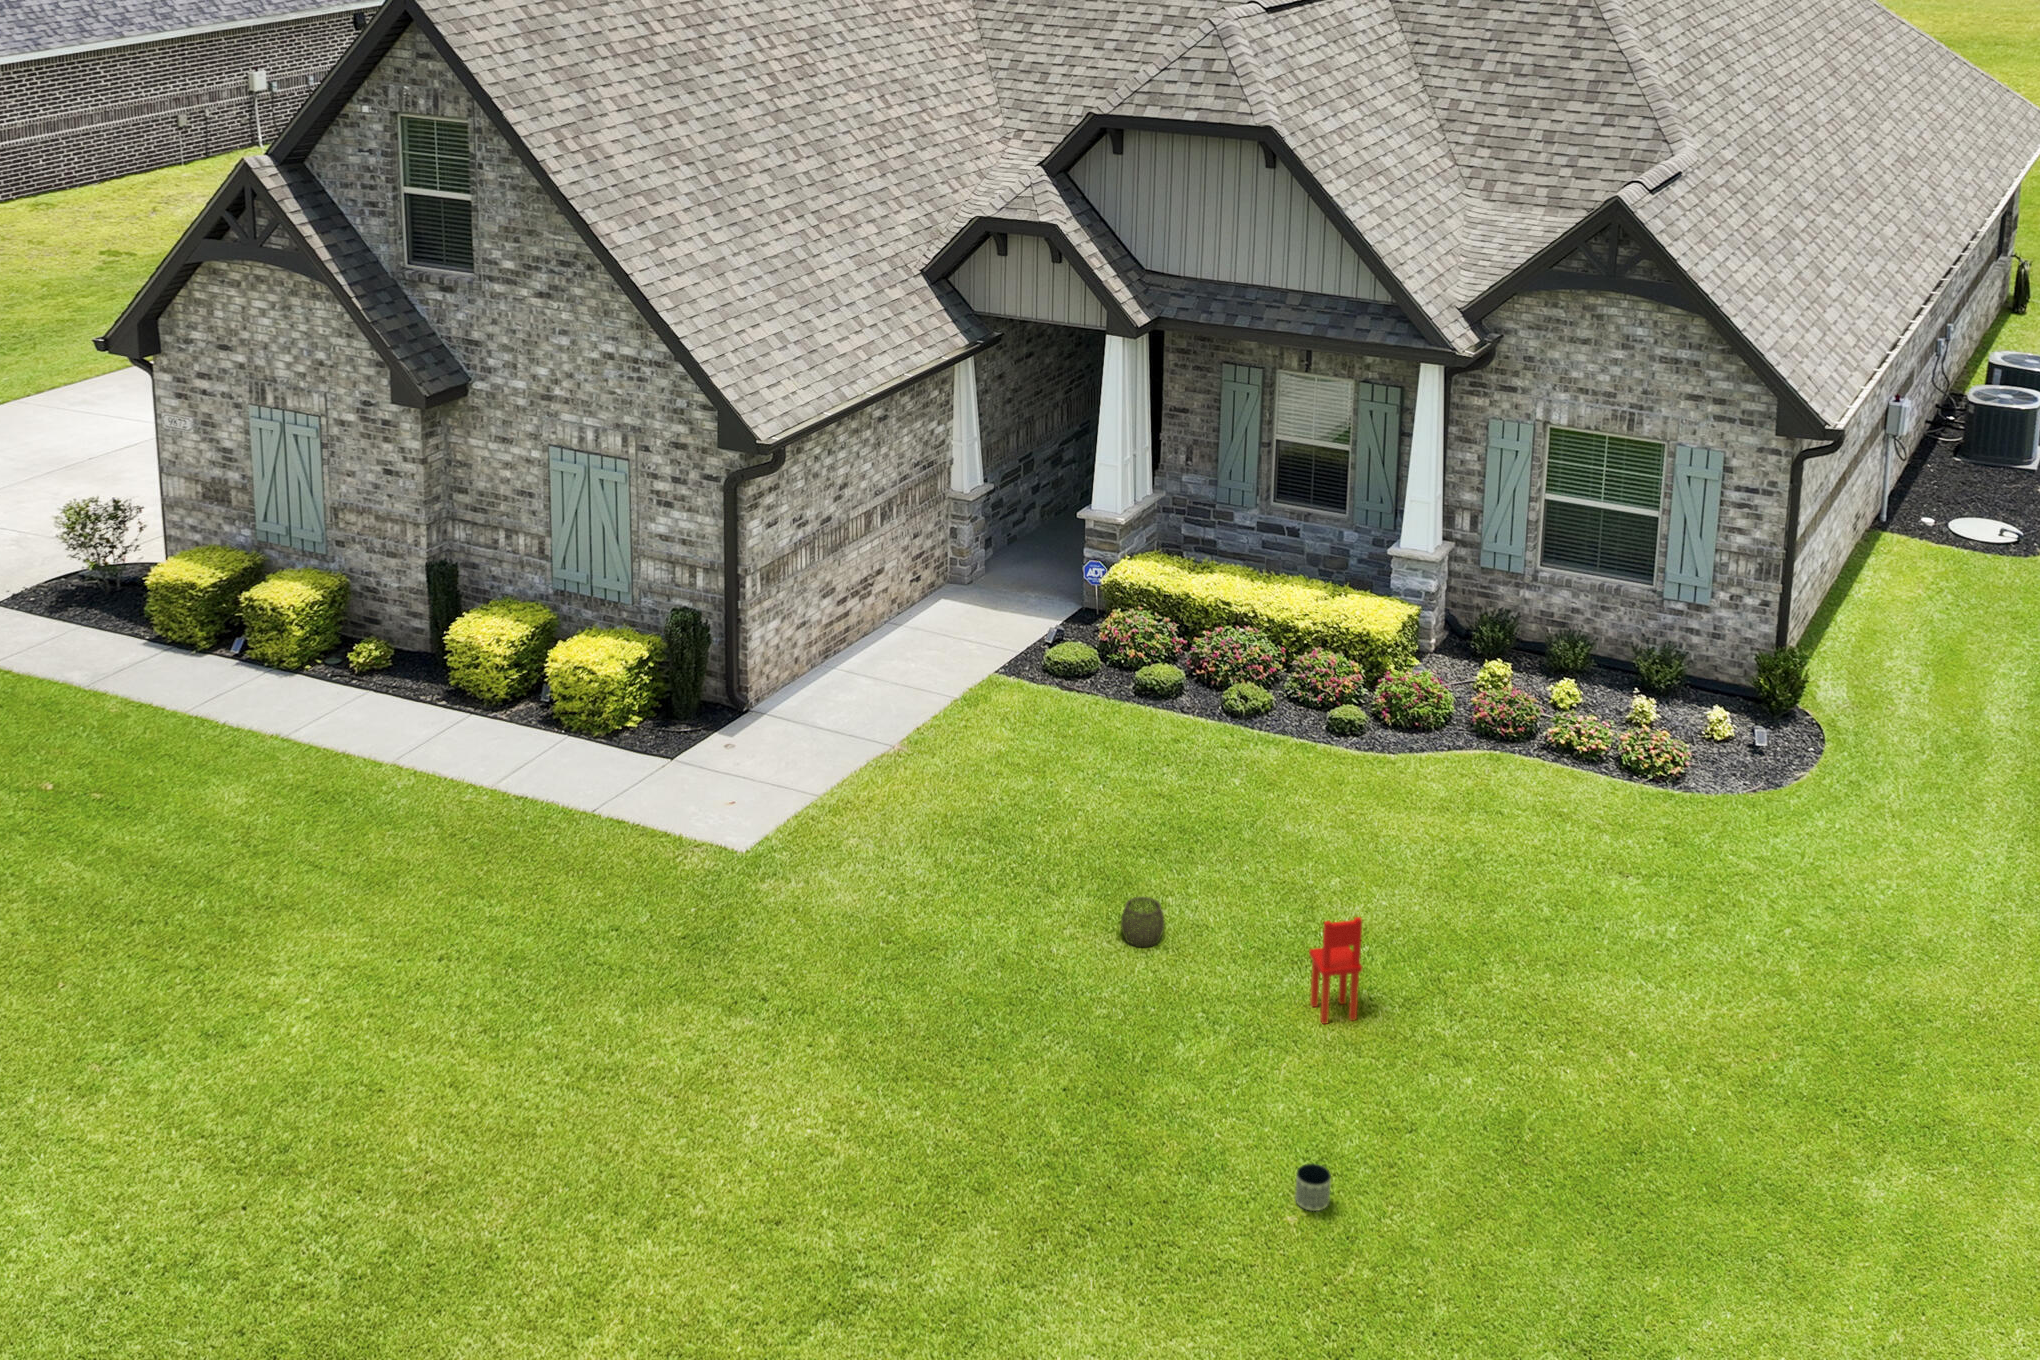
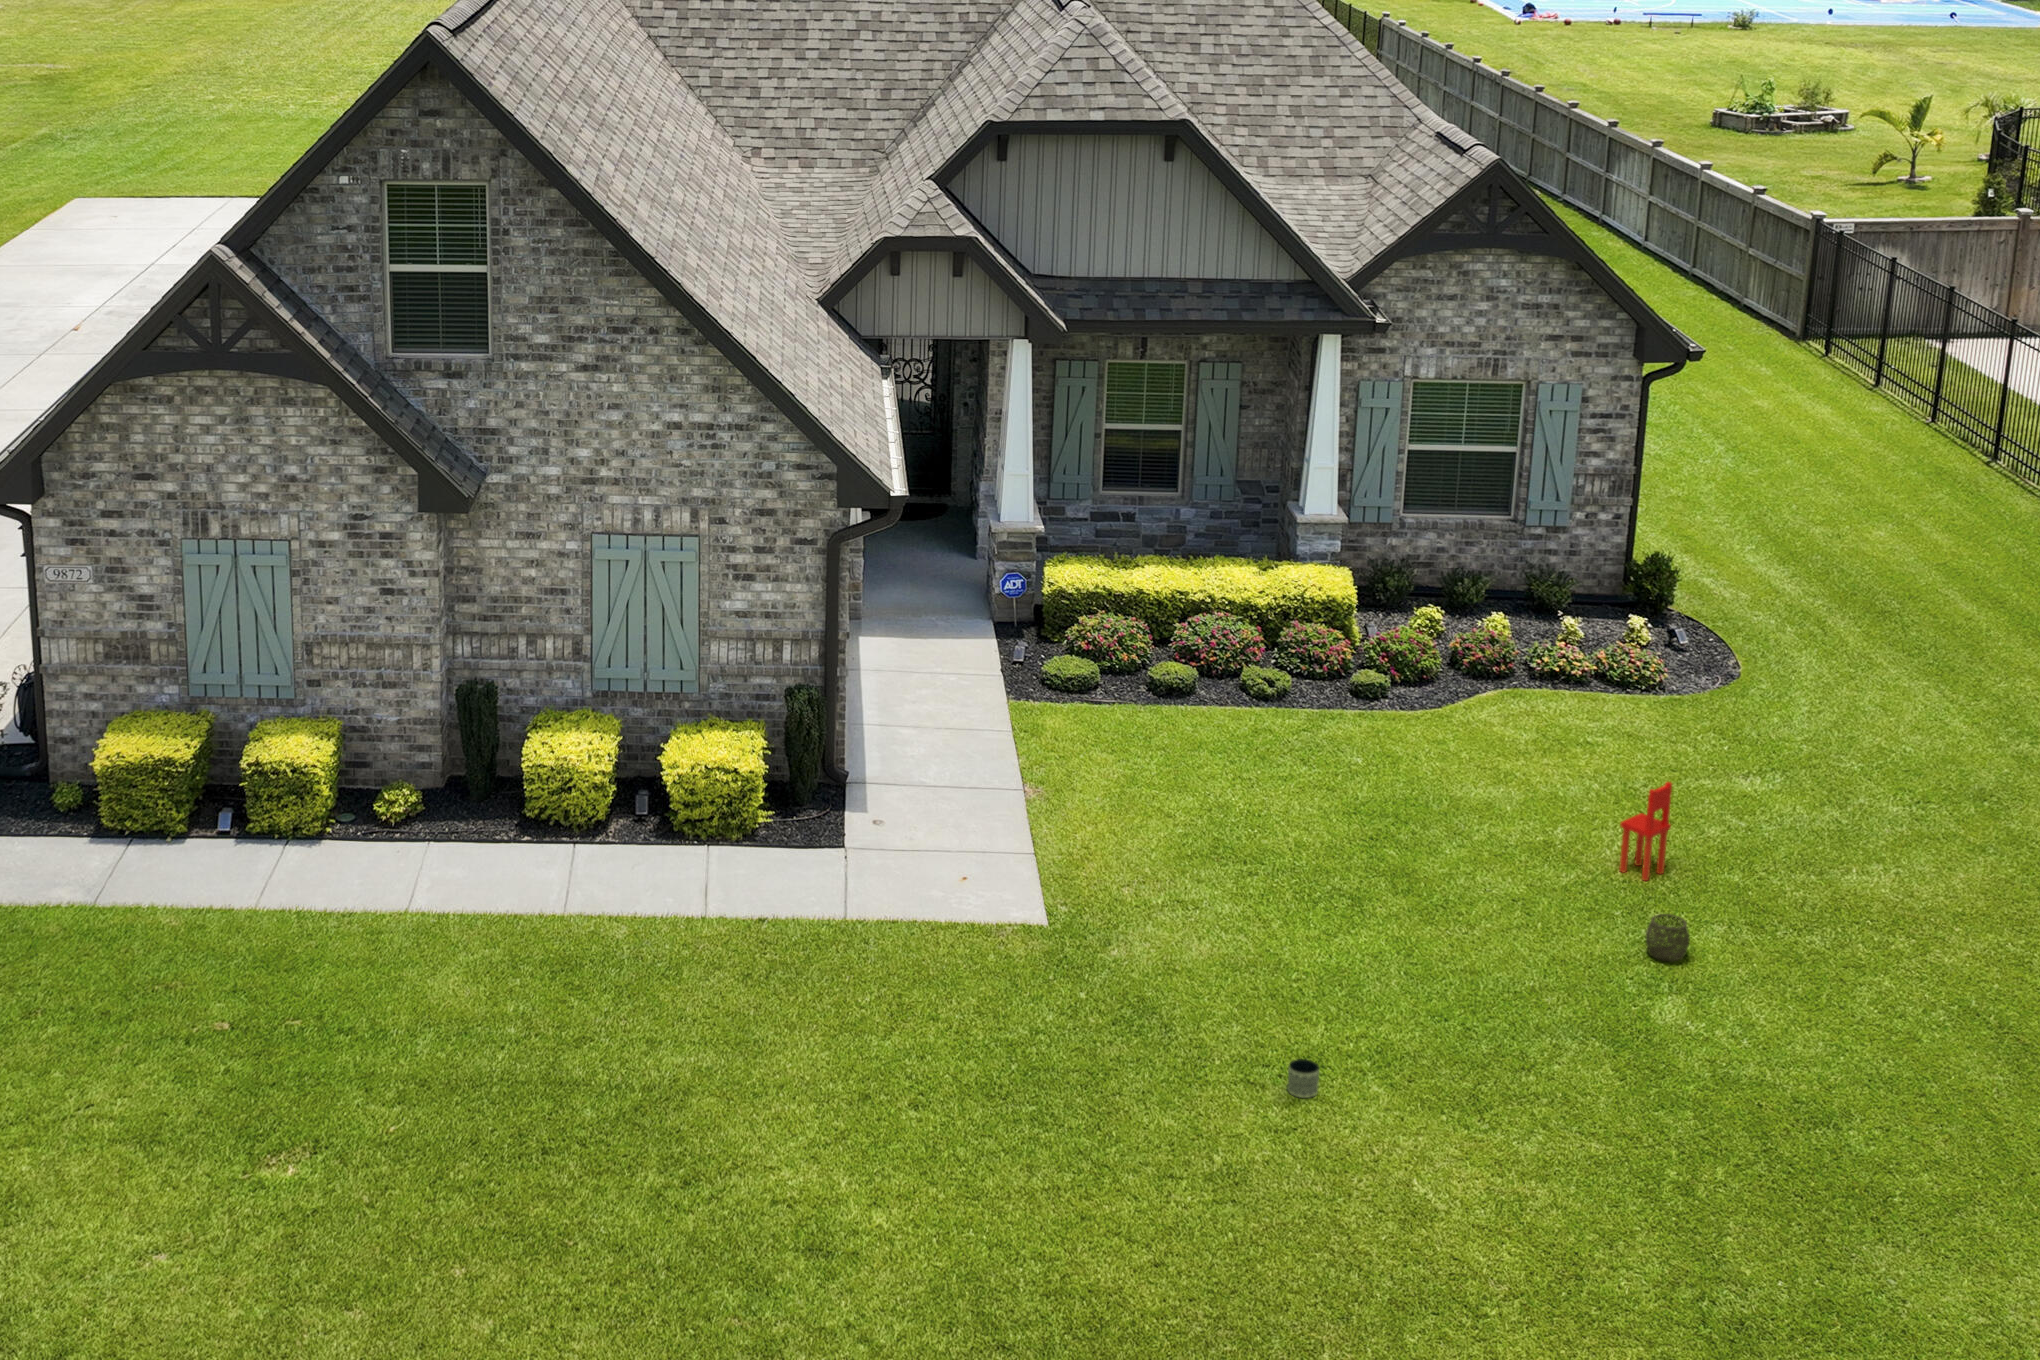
woven basket: present [1121,897,1165,947] -> present [1646,914,1690,962]
planter: present [1295,1164,1331,1211] -> present [1287,1059,1319,1098]

